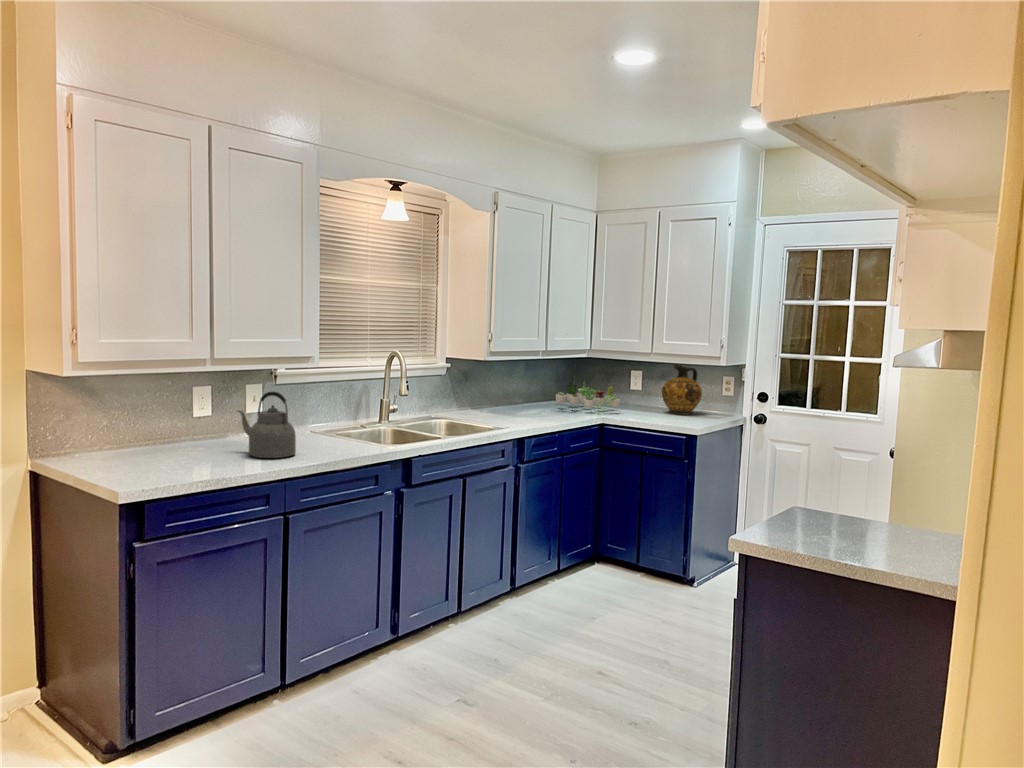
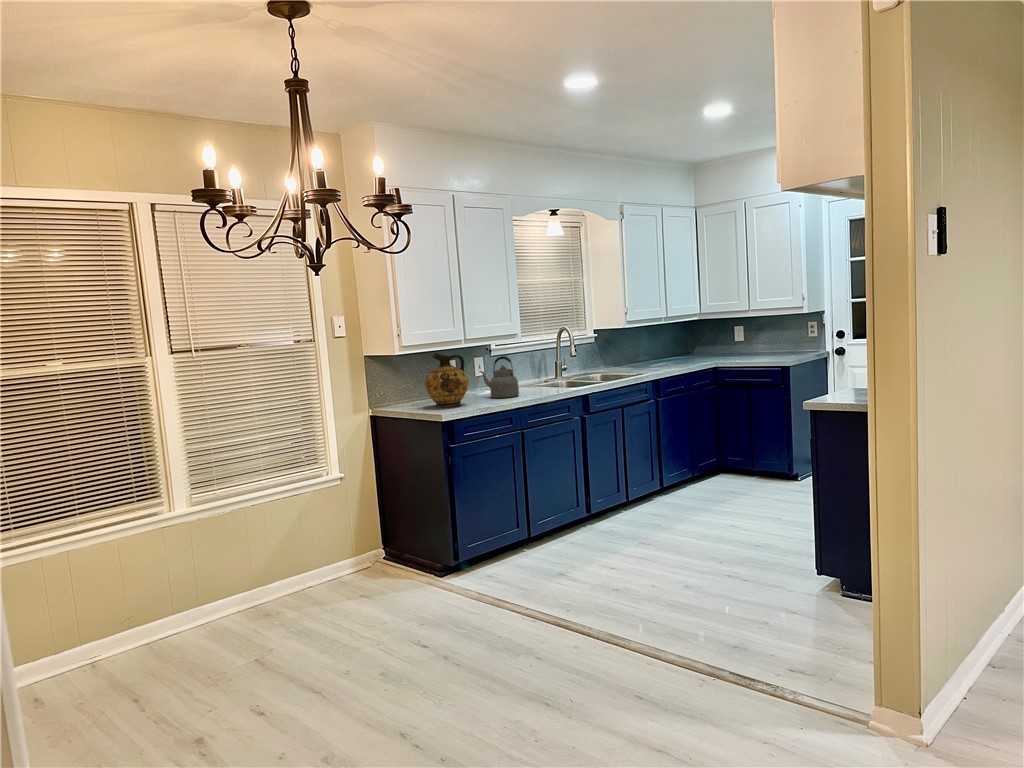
ceramic jug: present [662,365,702,414] -> present [425,353,468,407]
succulent plant: present [556,382,620,414] -> none [672,337,728,361]

